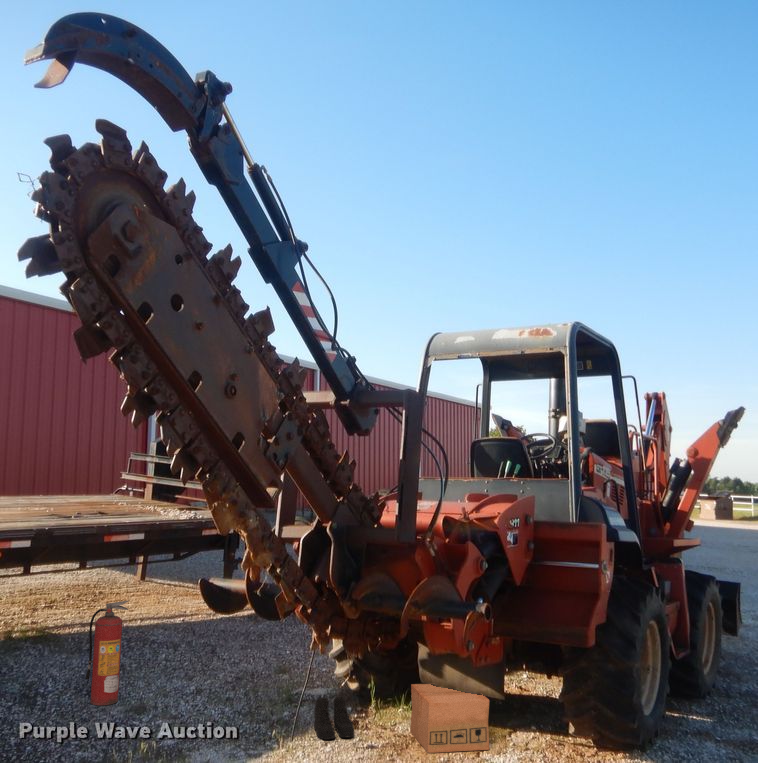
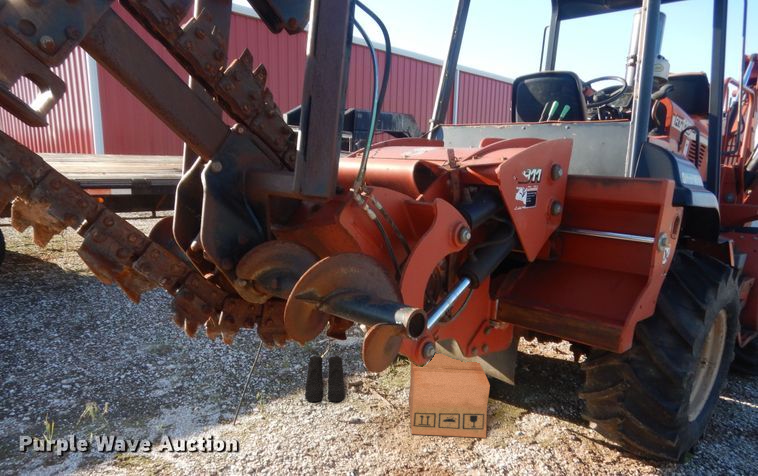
fire extinguisher: present [85,601,128,706] -> none [120,241,155,335]

